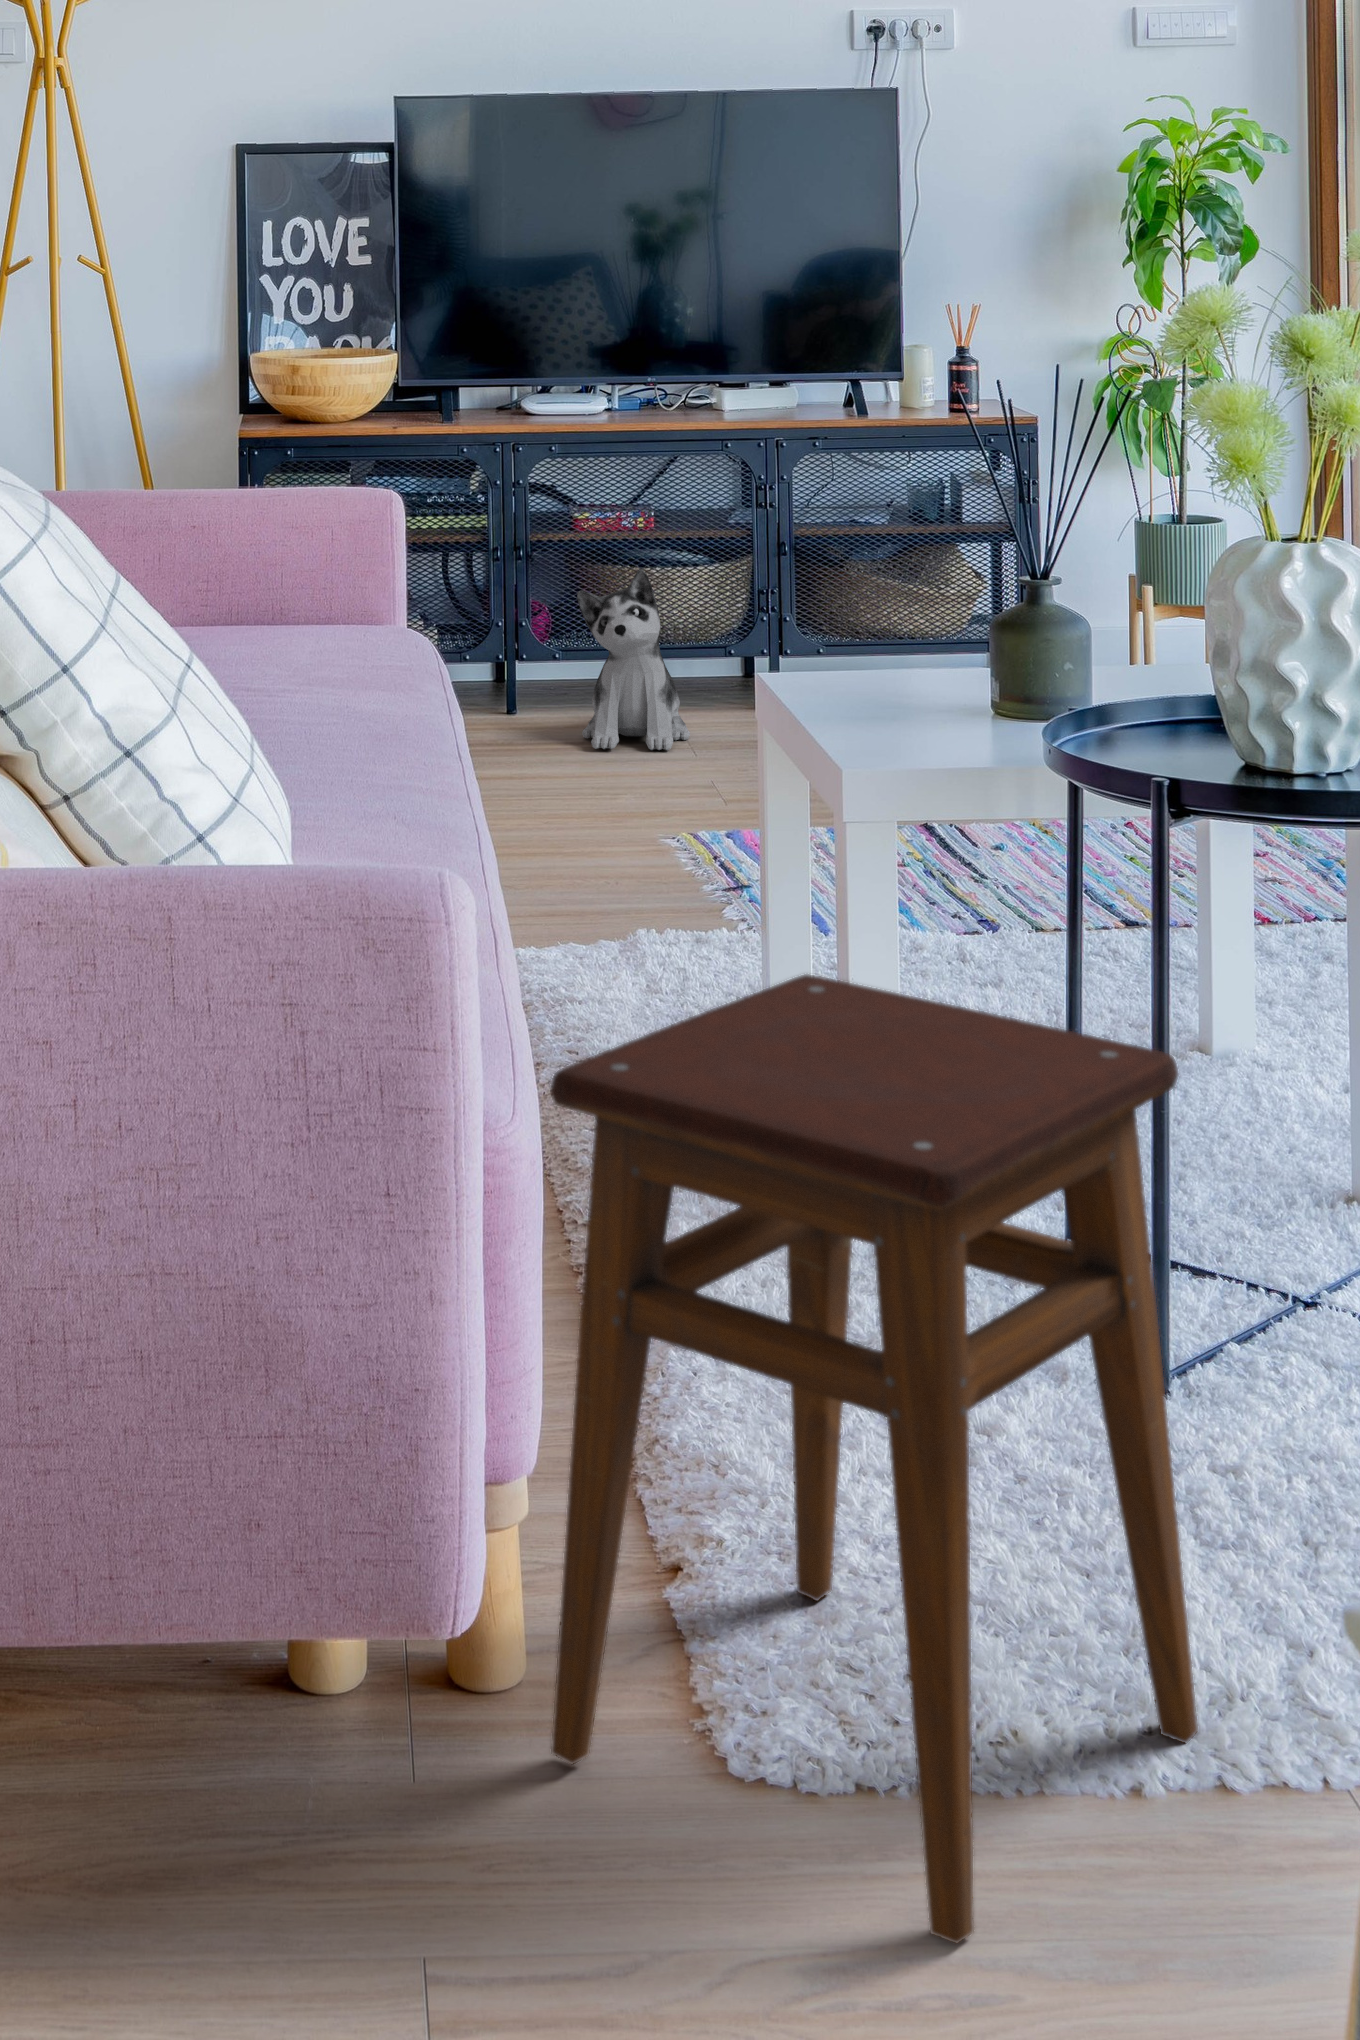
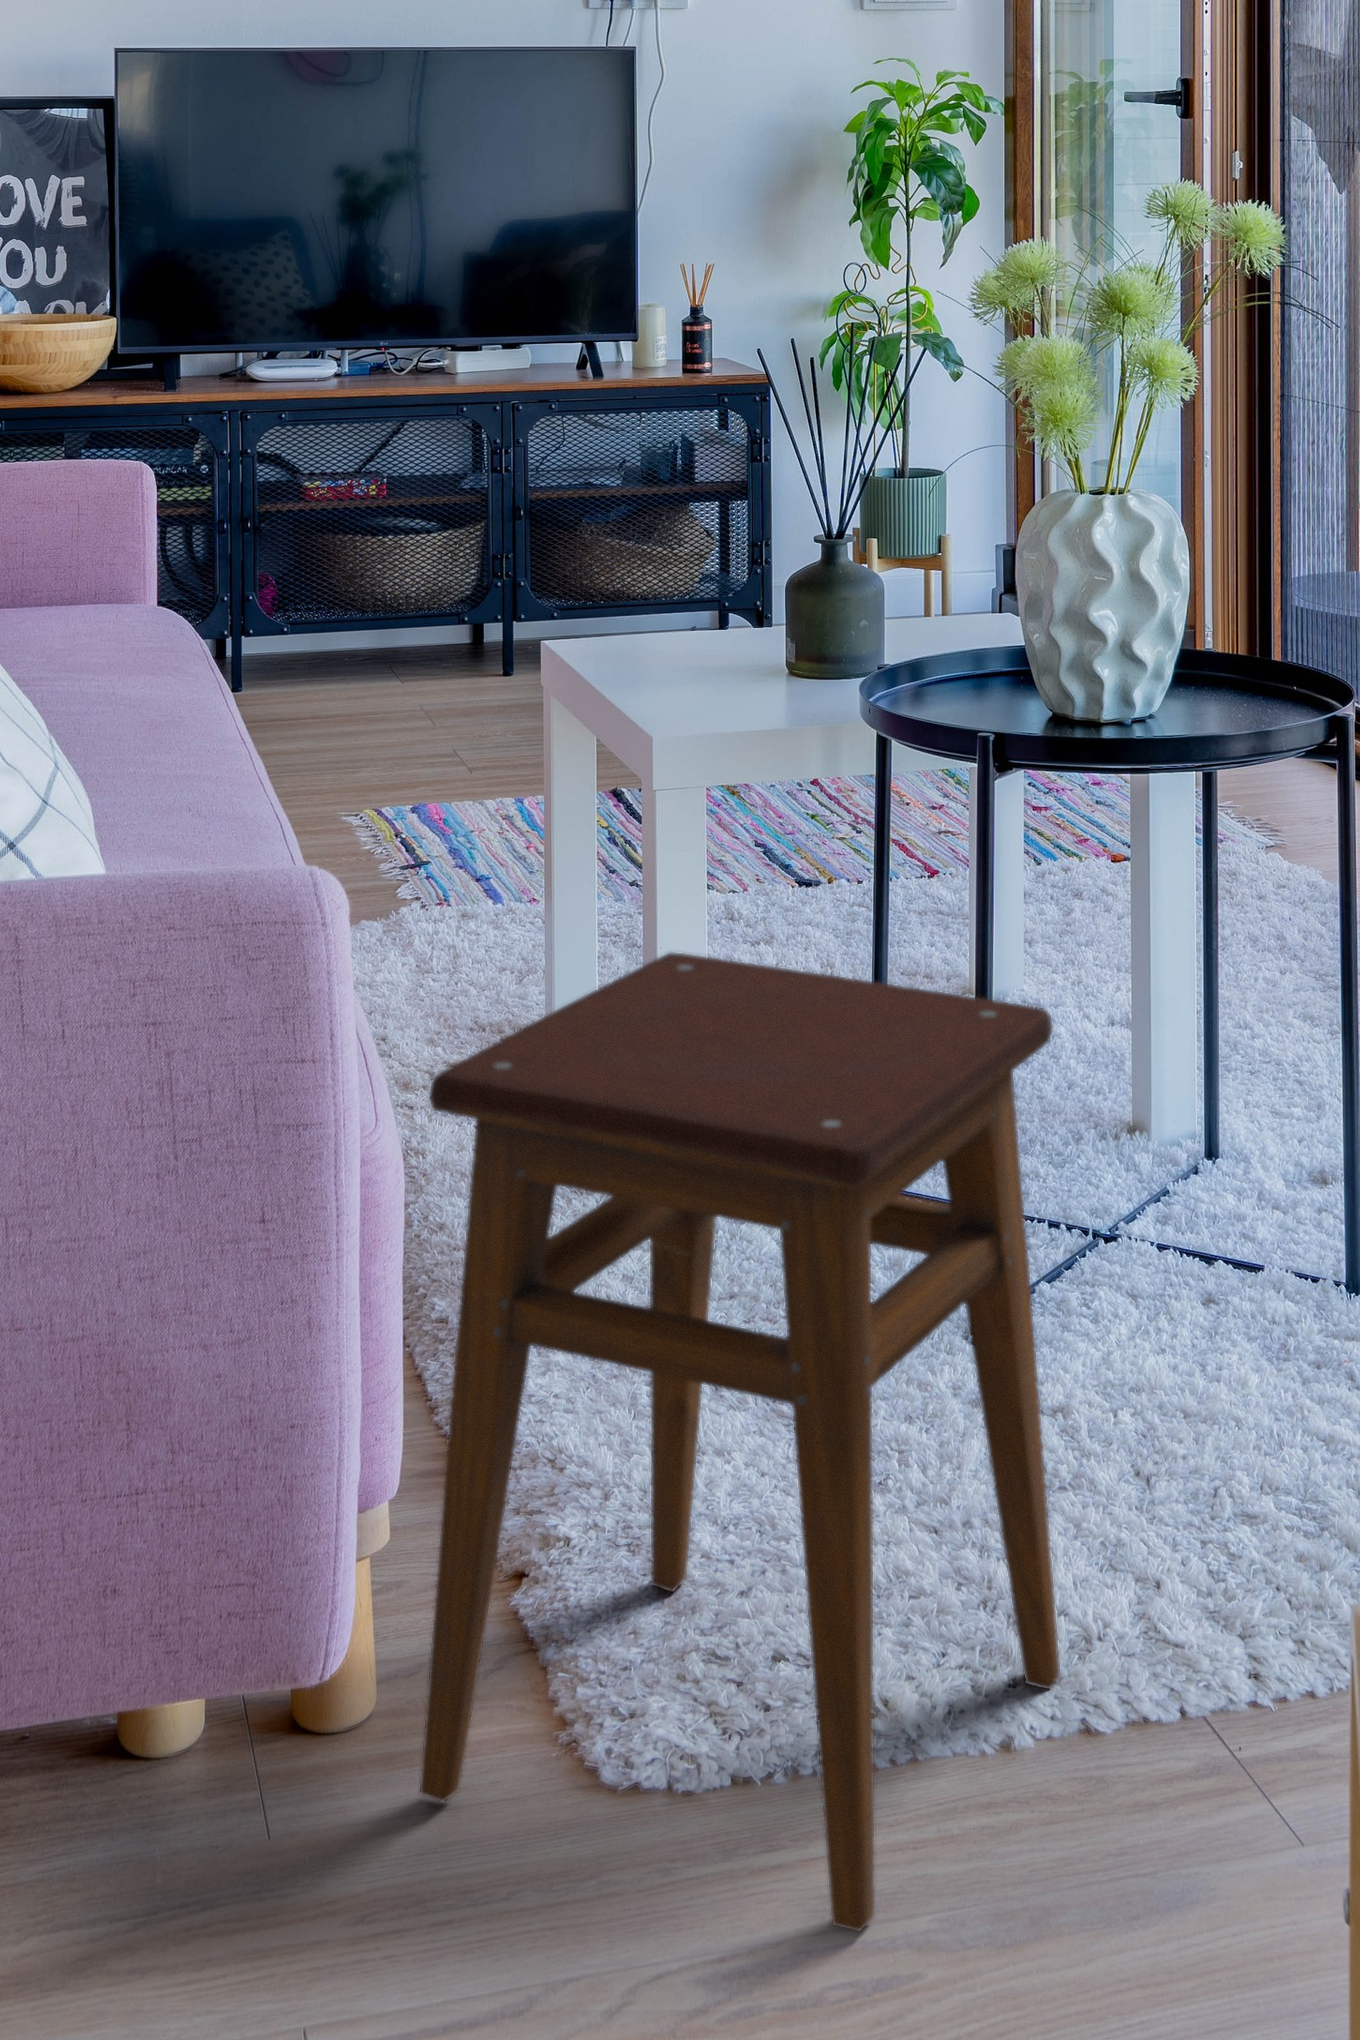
plush toy: present [577,569,690,750] -> none [314,537,428,723]

